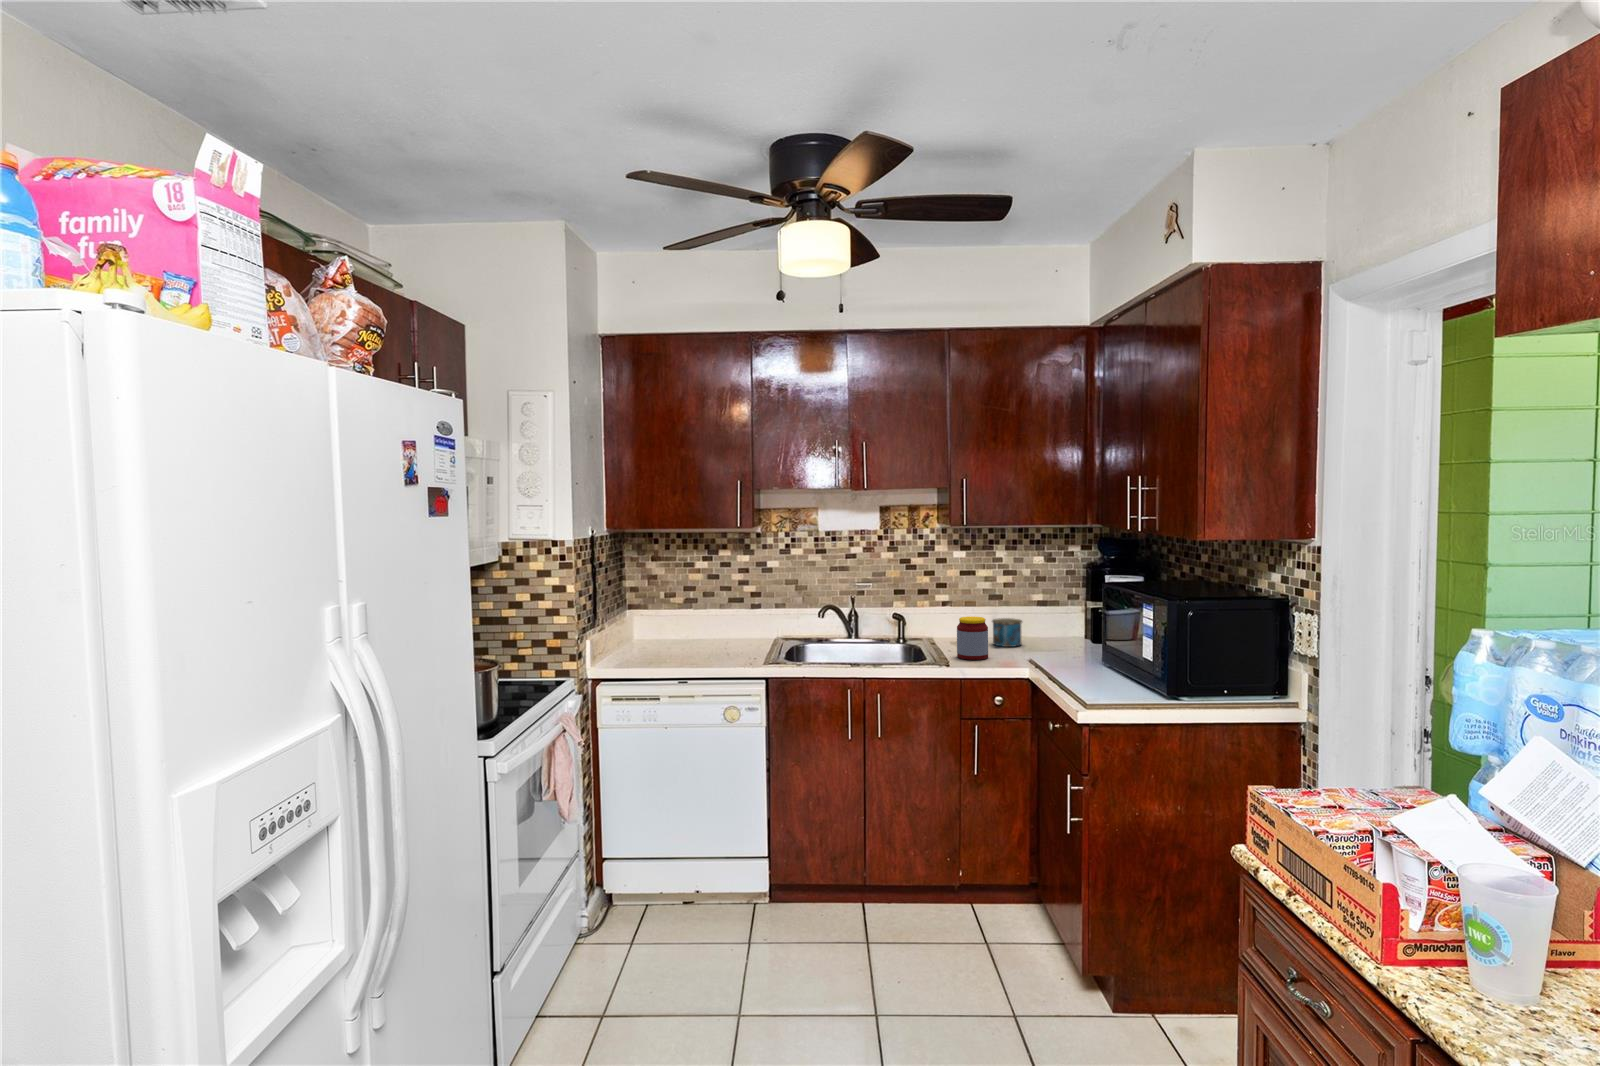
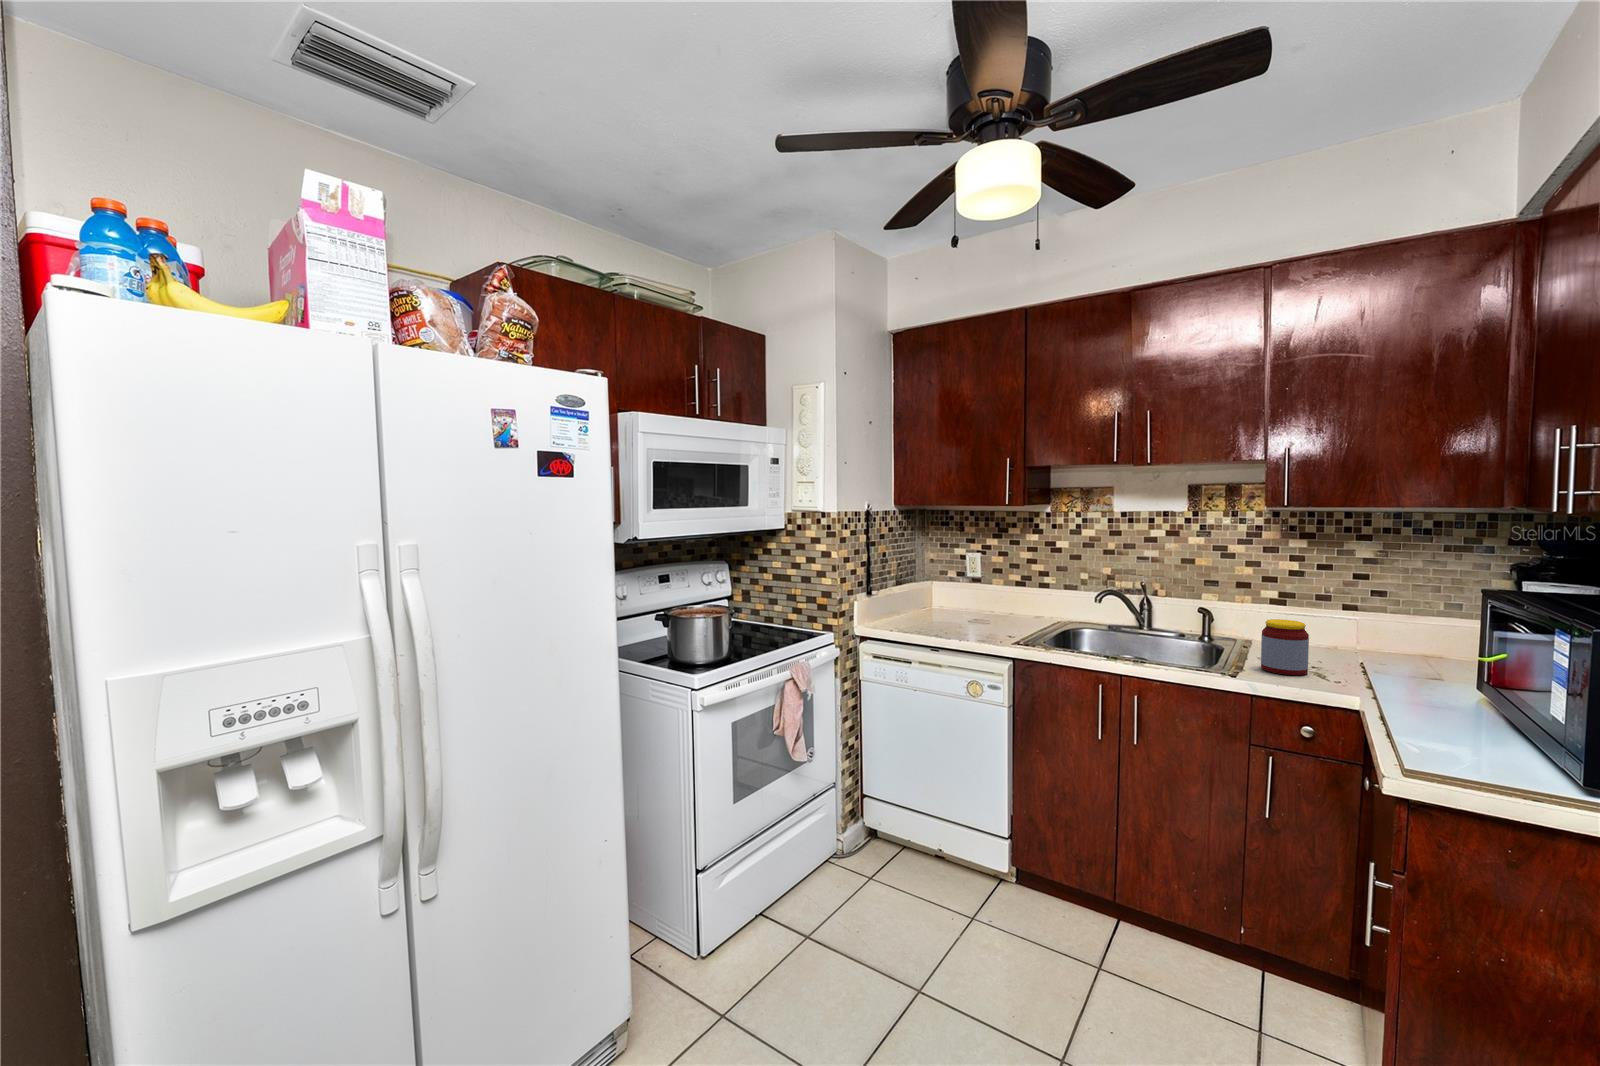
mug: present [992,618,1022,647] -> none [1332,627,1385,666]

